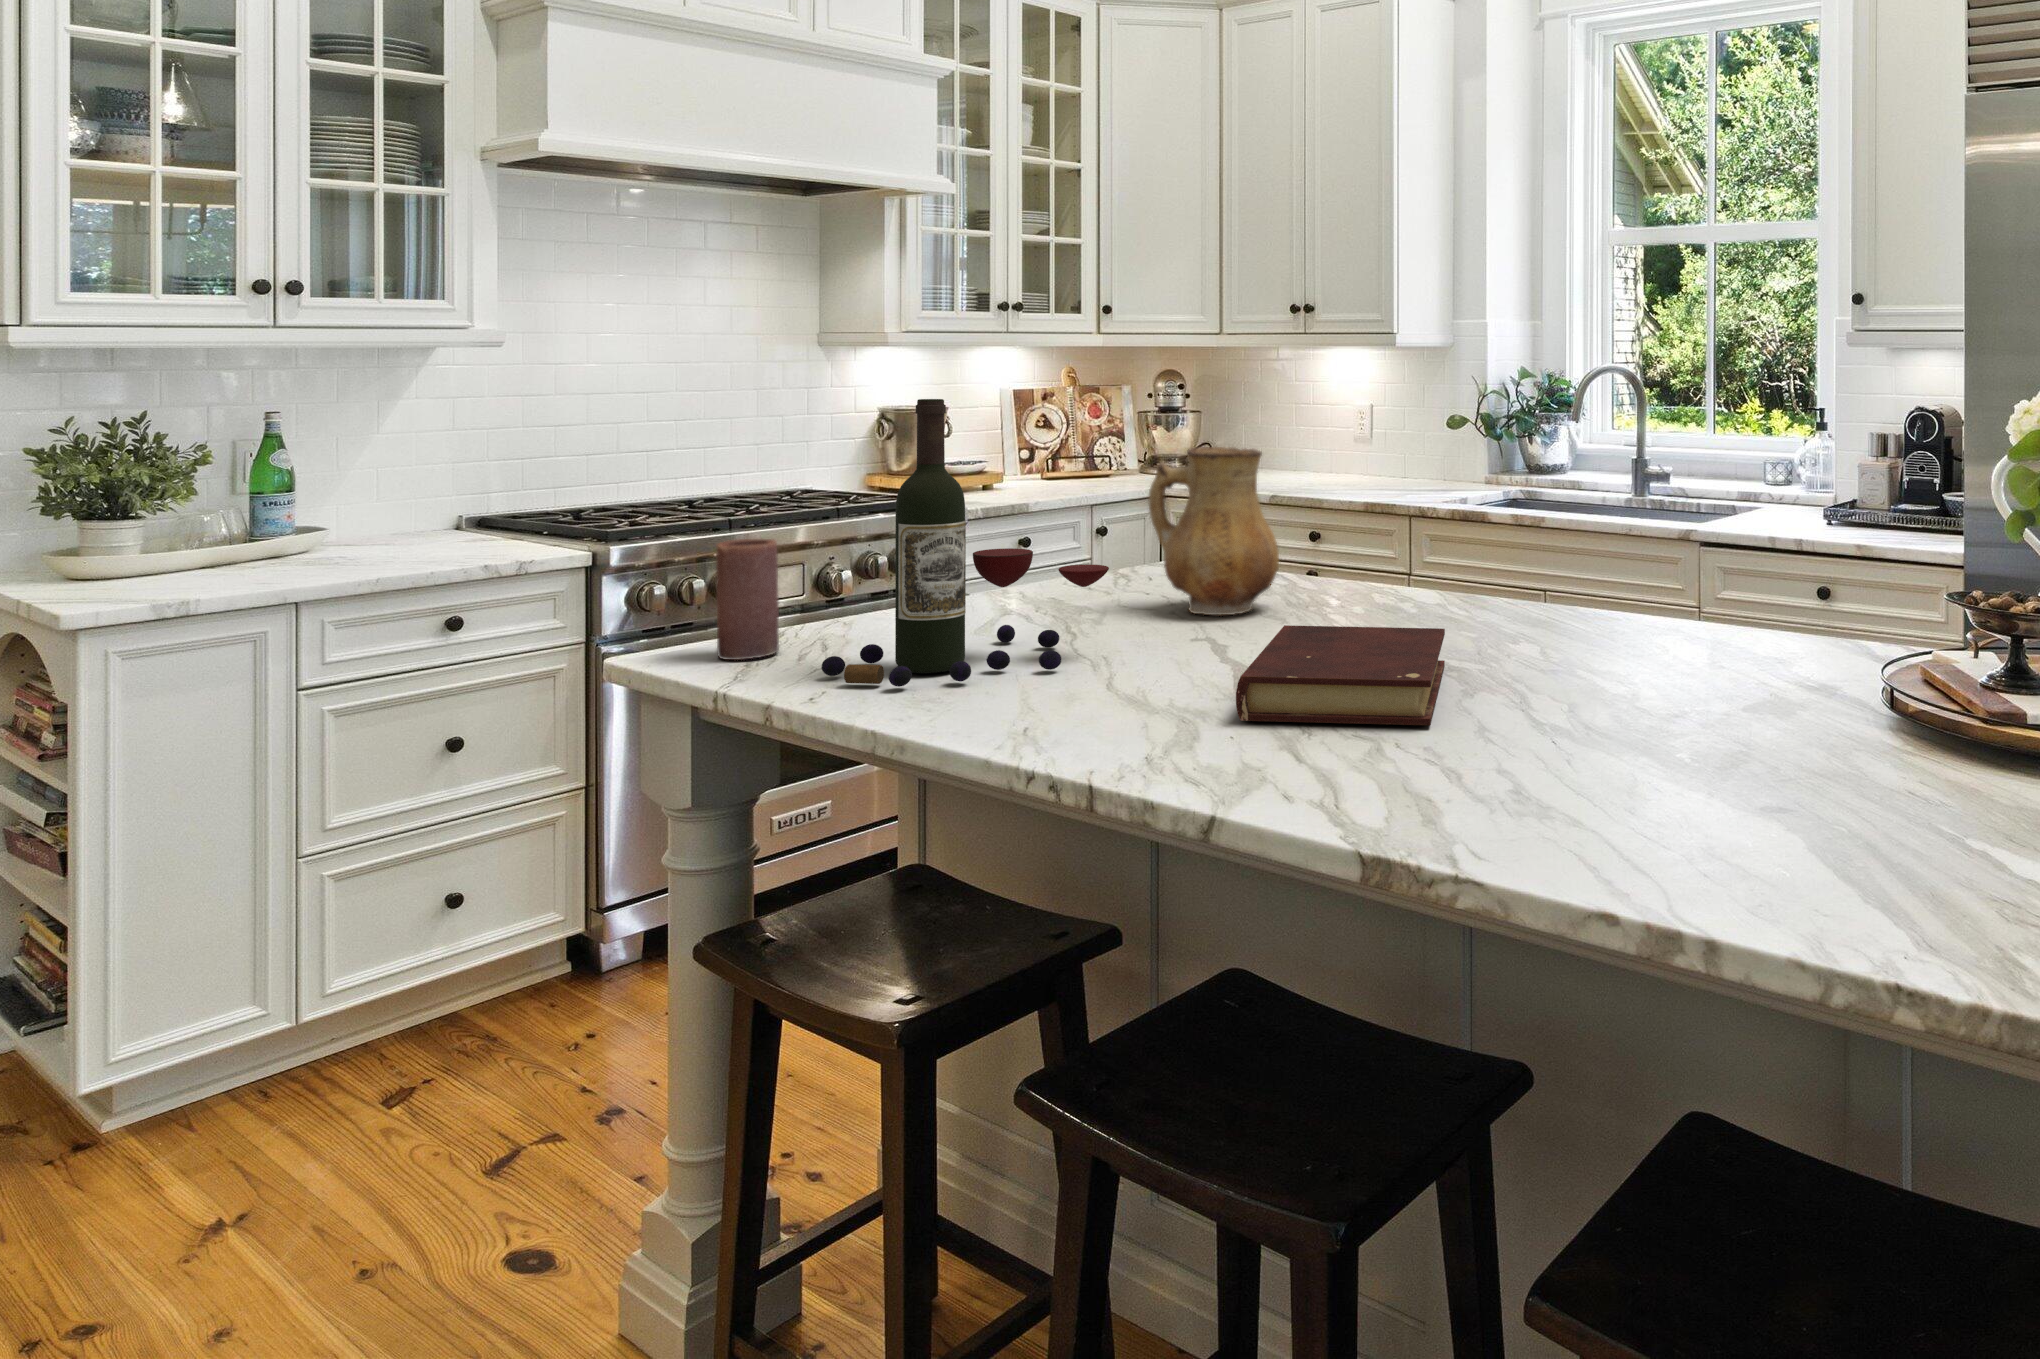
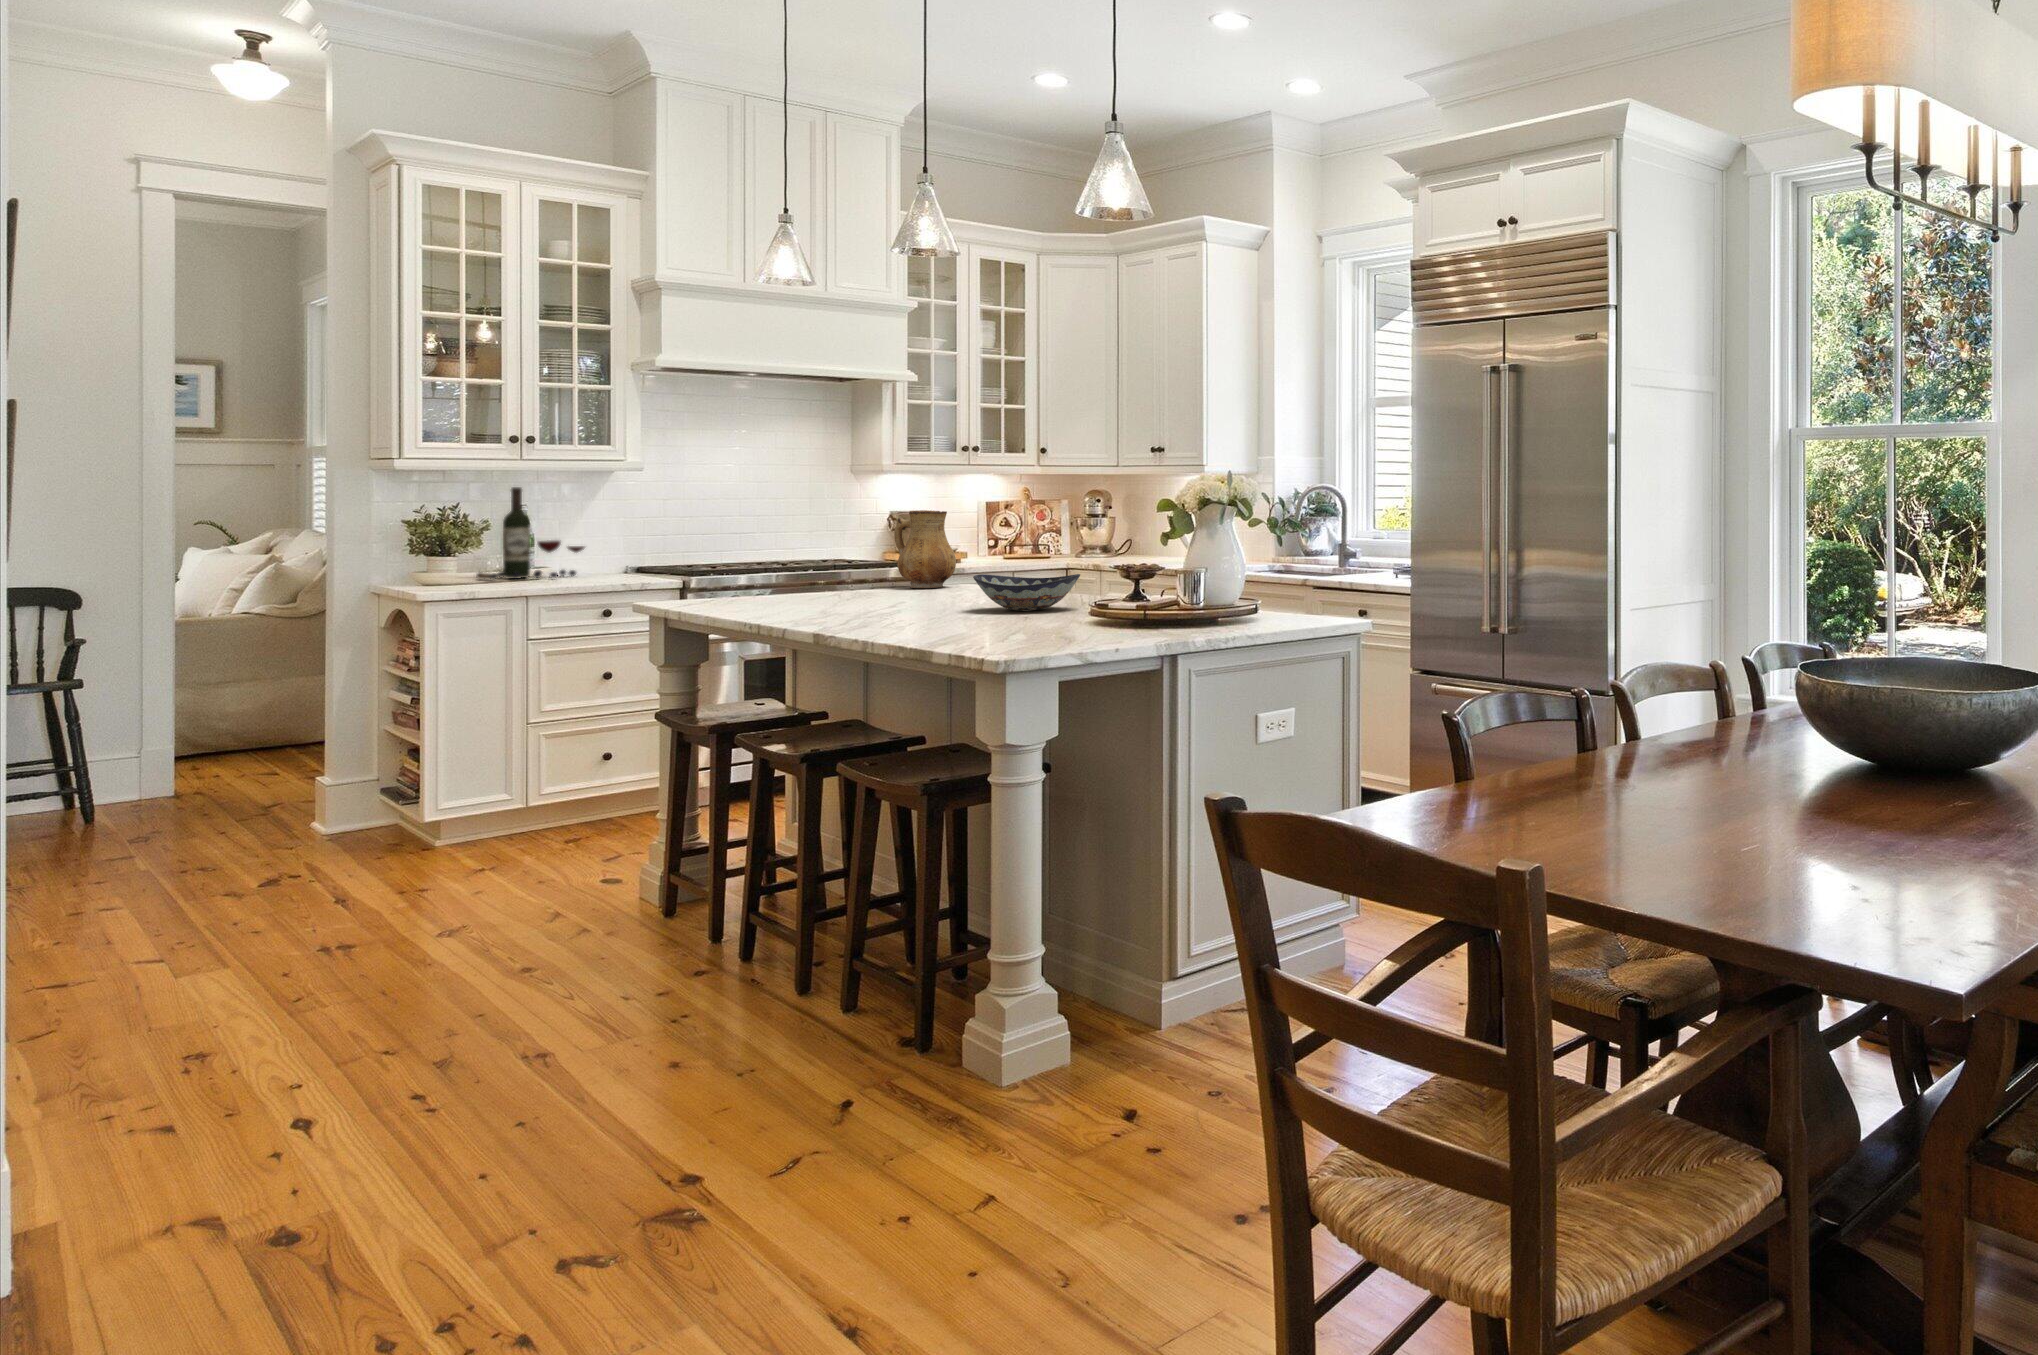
wine bottle: present [822,399,1109,687] -> present [476,487,584,580]
candle: present [716,539,779,660] -> none [674,545,704,595]
book: present [1236,625,1445,725] -> none [843,581,973,606]
decorative bowl: none [1626,643,1891,750] -> present [973,574,1080,611]

